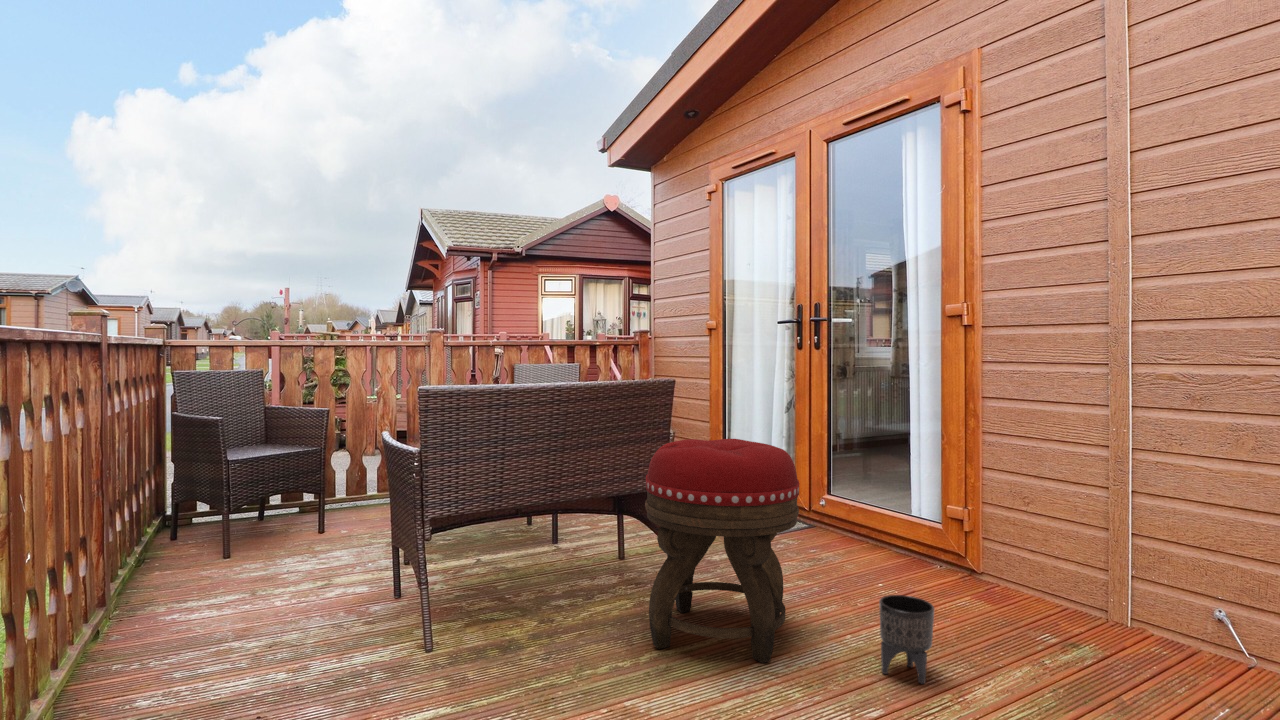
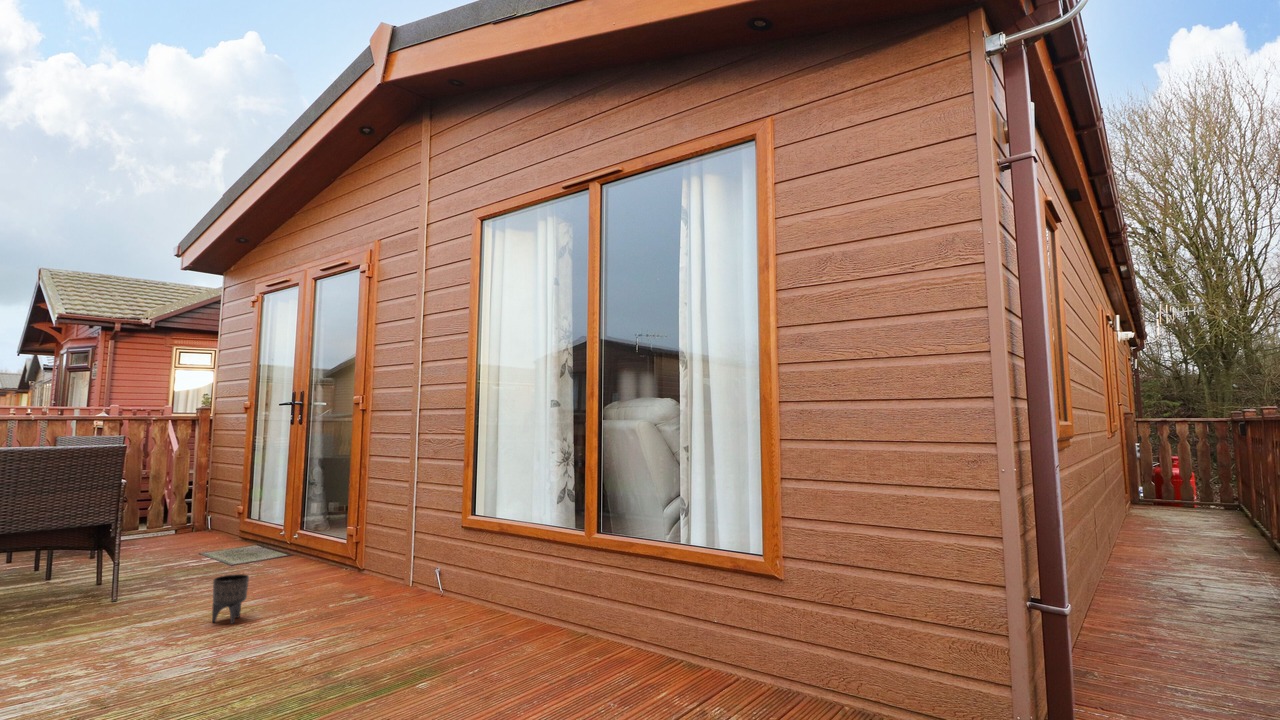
footstool: present [645,439,799,663] -> none [50,486,189,629]

